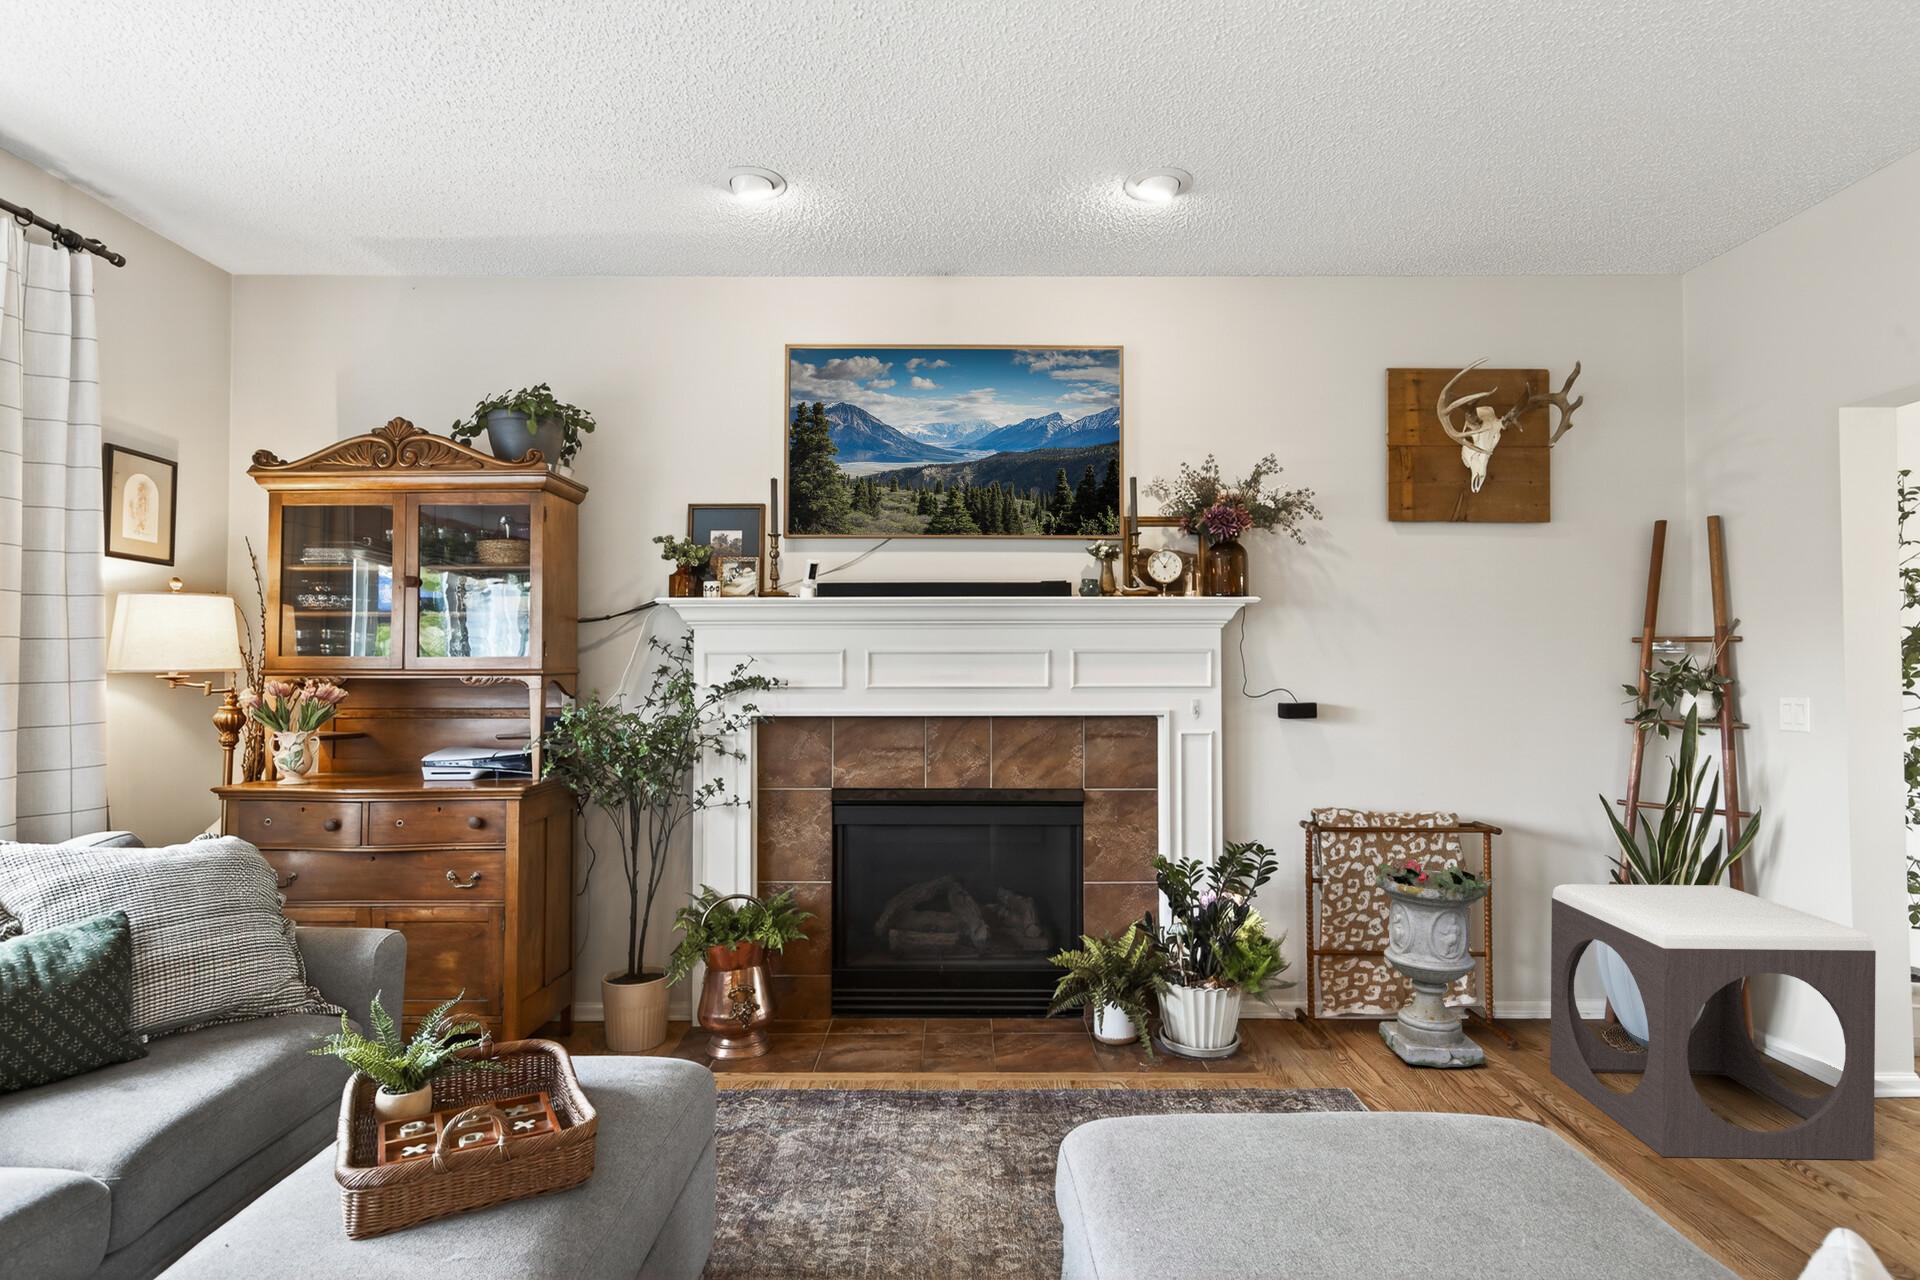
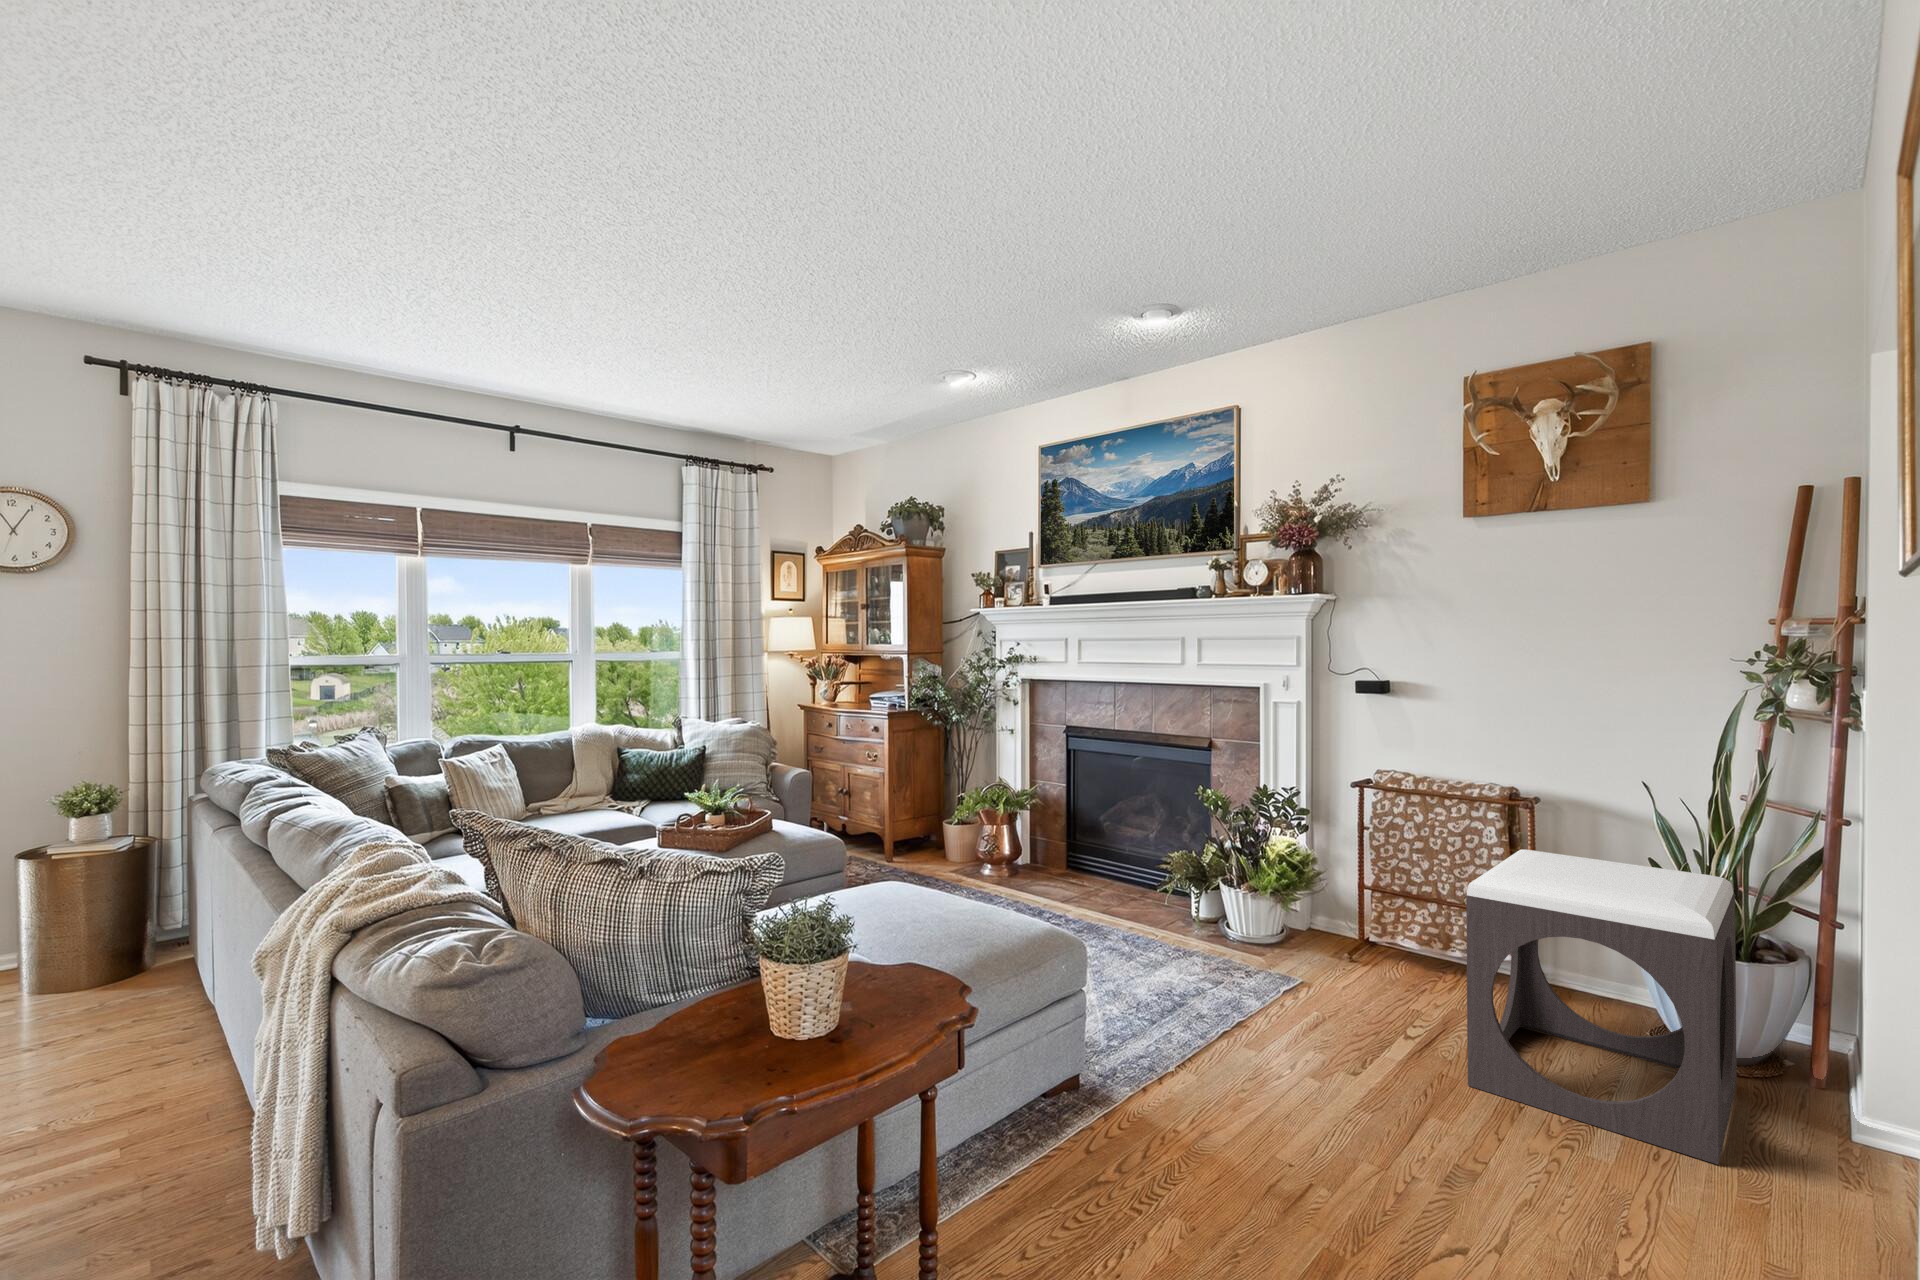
planter: present [1375,856,1497,1068] -> none [1372,809,1475,1001]

